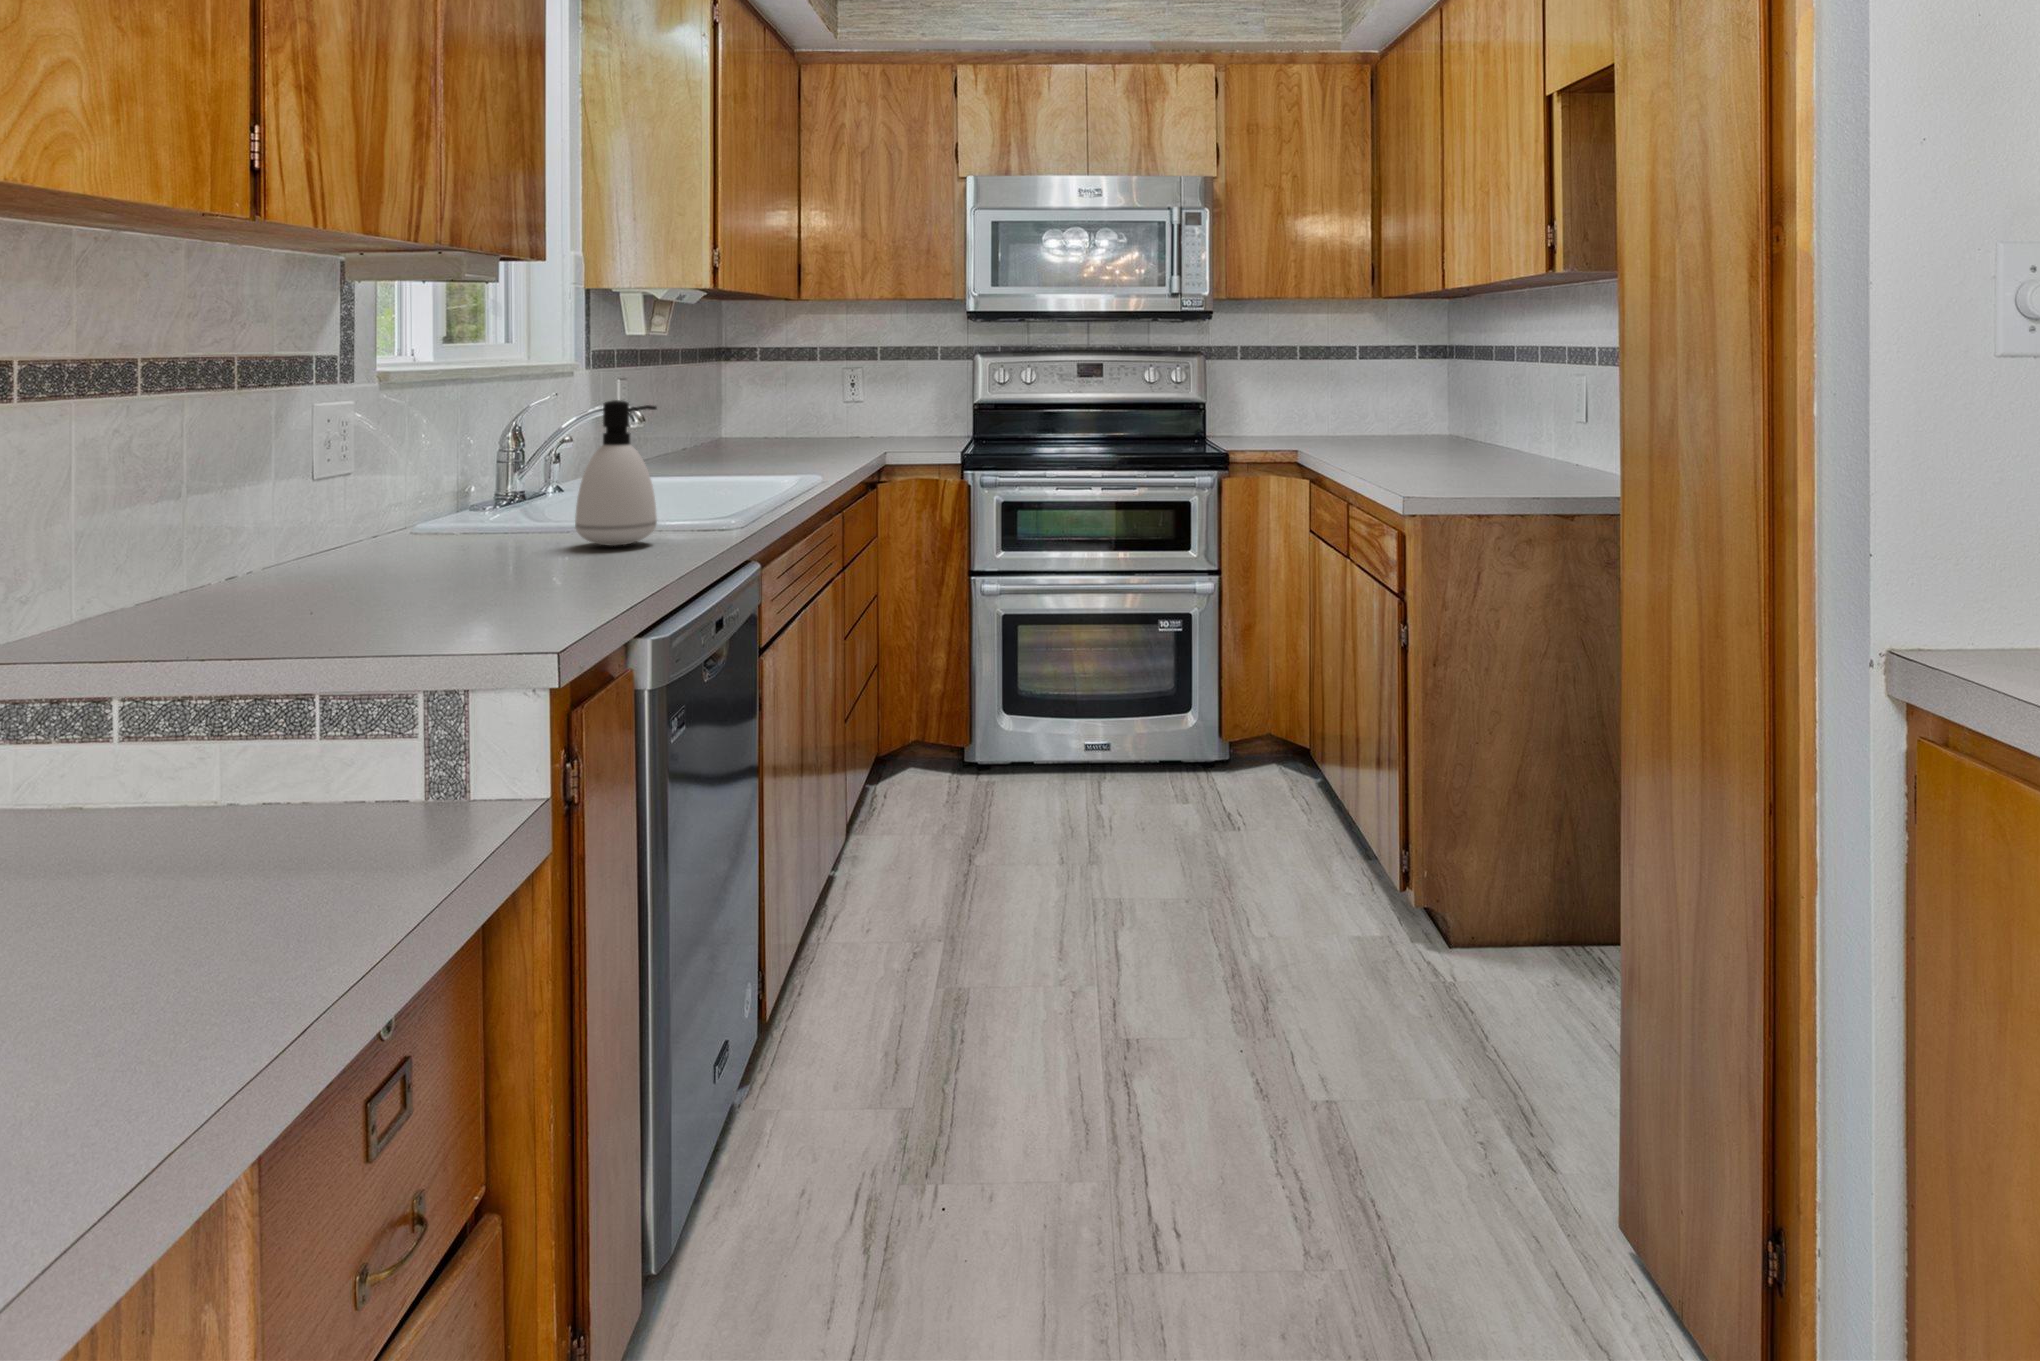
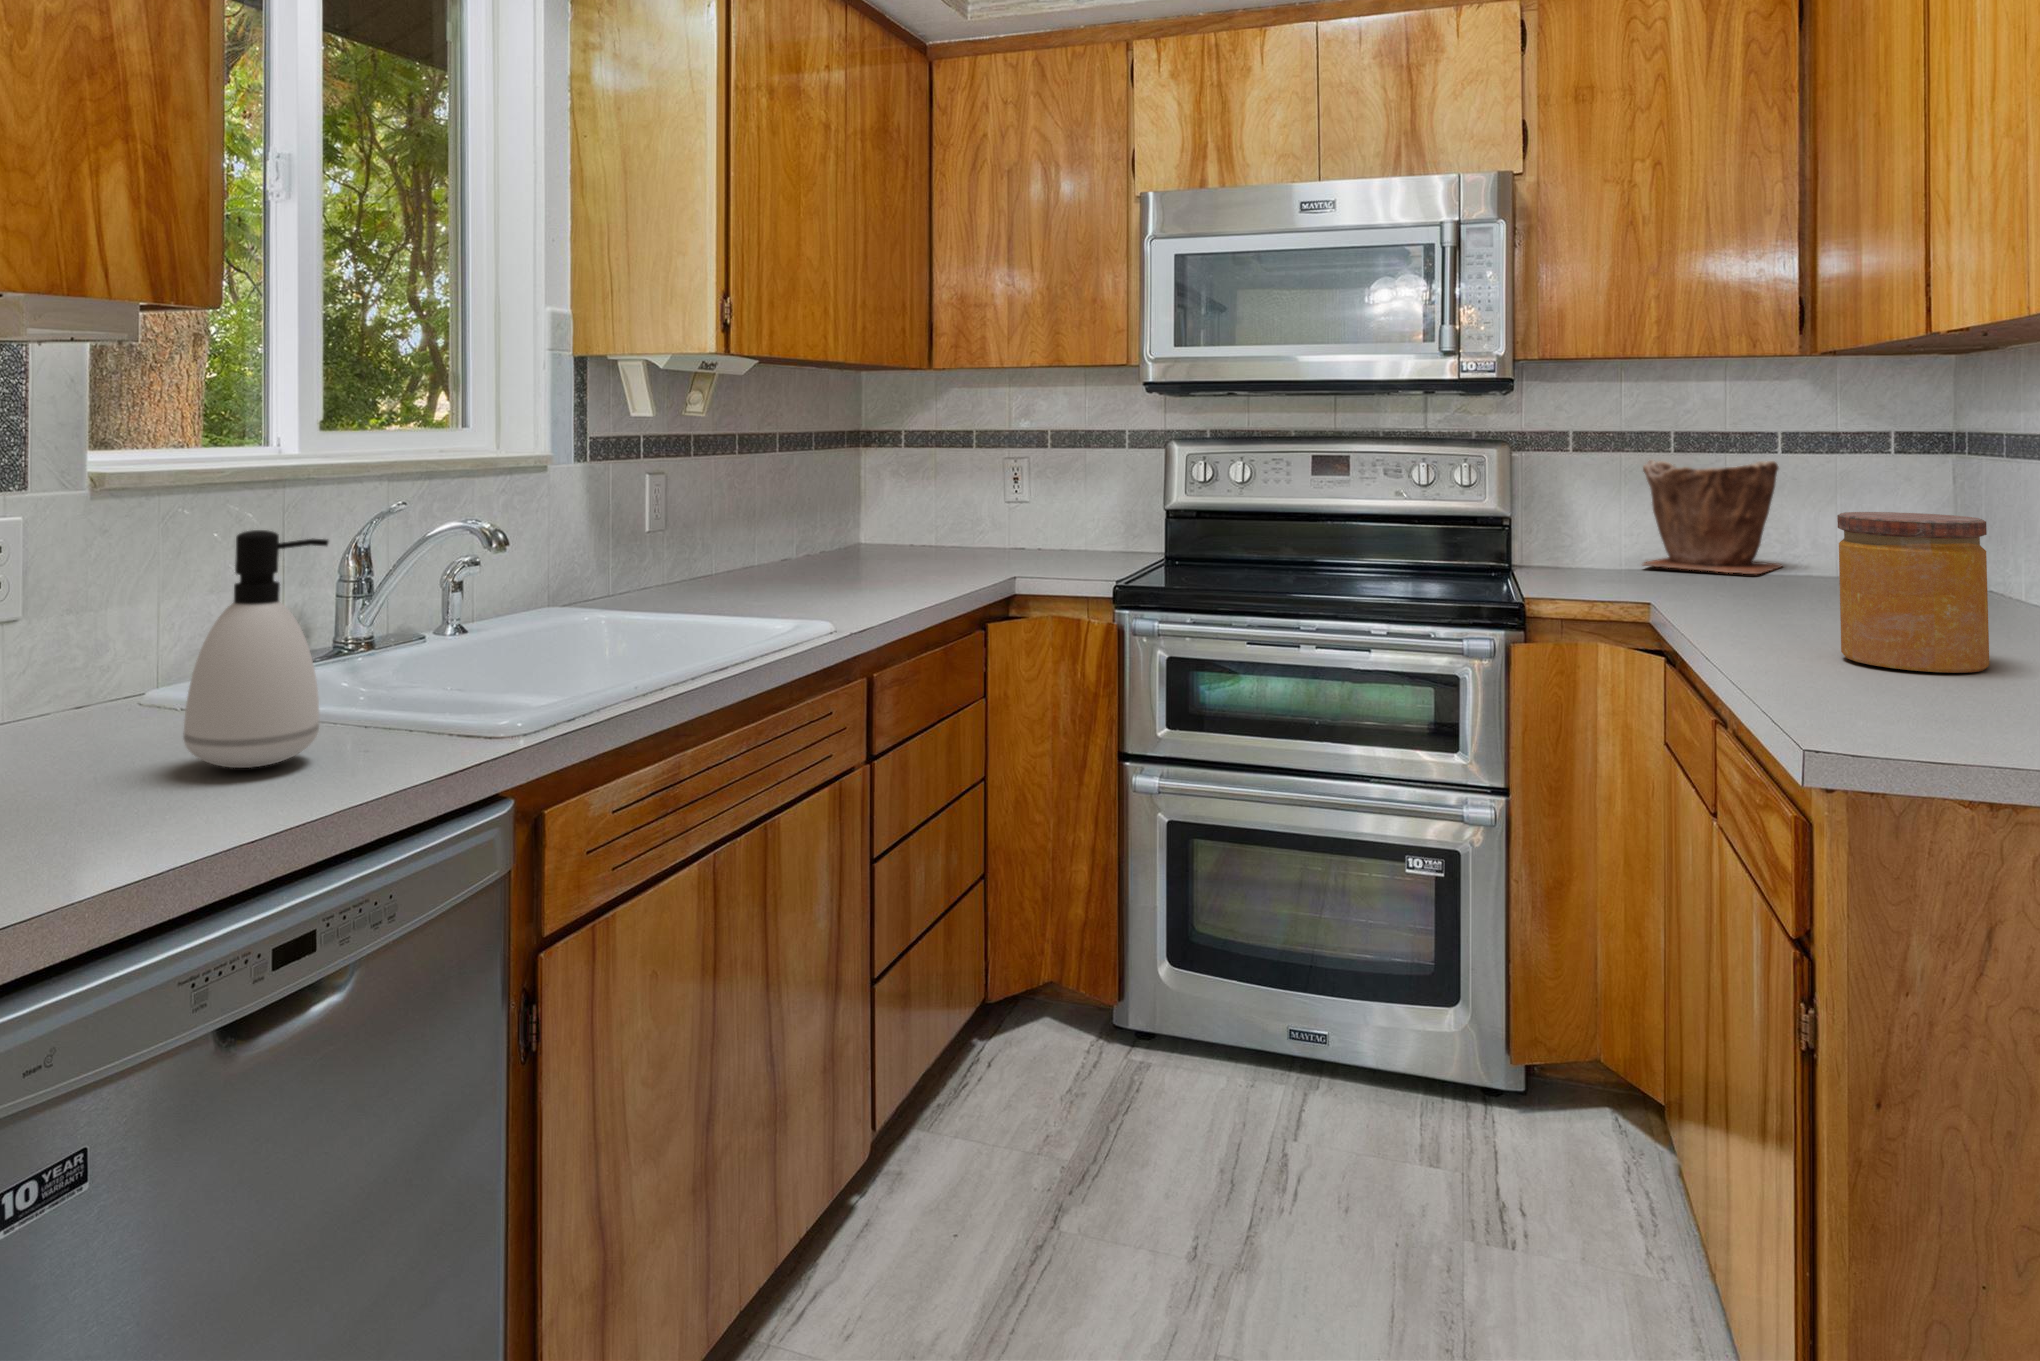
plant pot: none [1278,365,1355,435] -> present [1643,460,1782,574]
jar: none [1402,385,1471,469] -> present [1837,512,1990,673]

